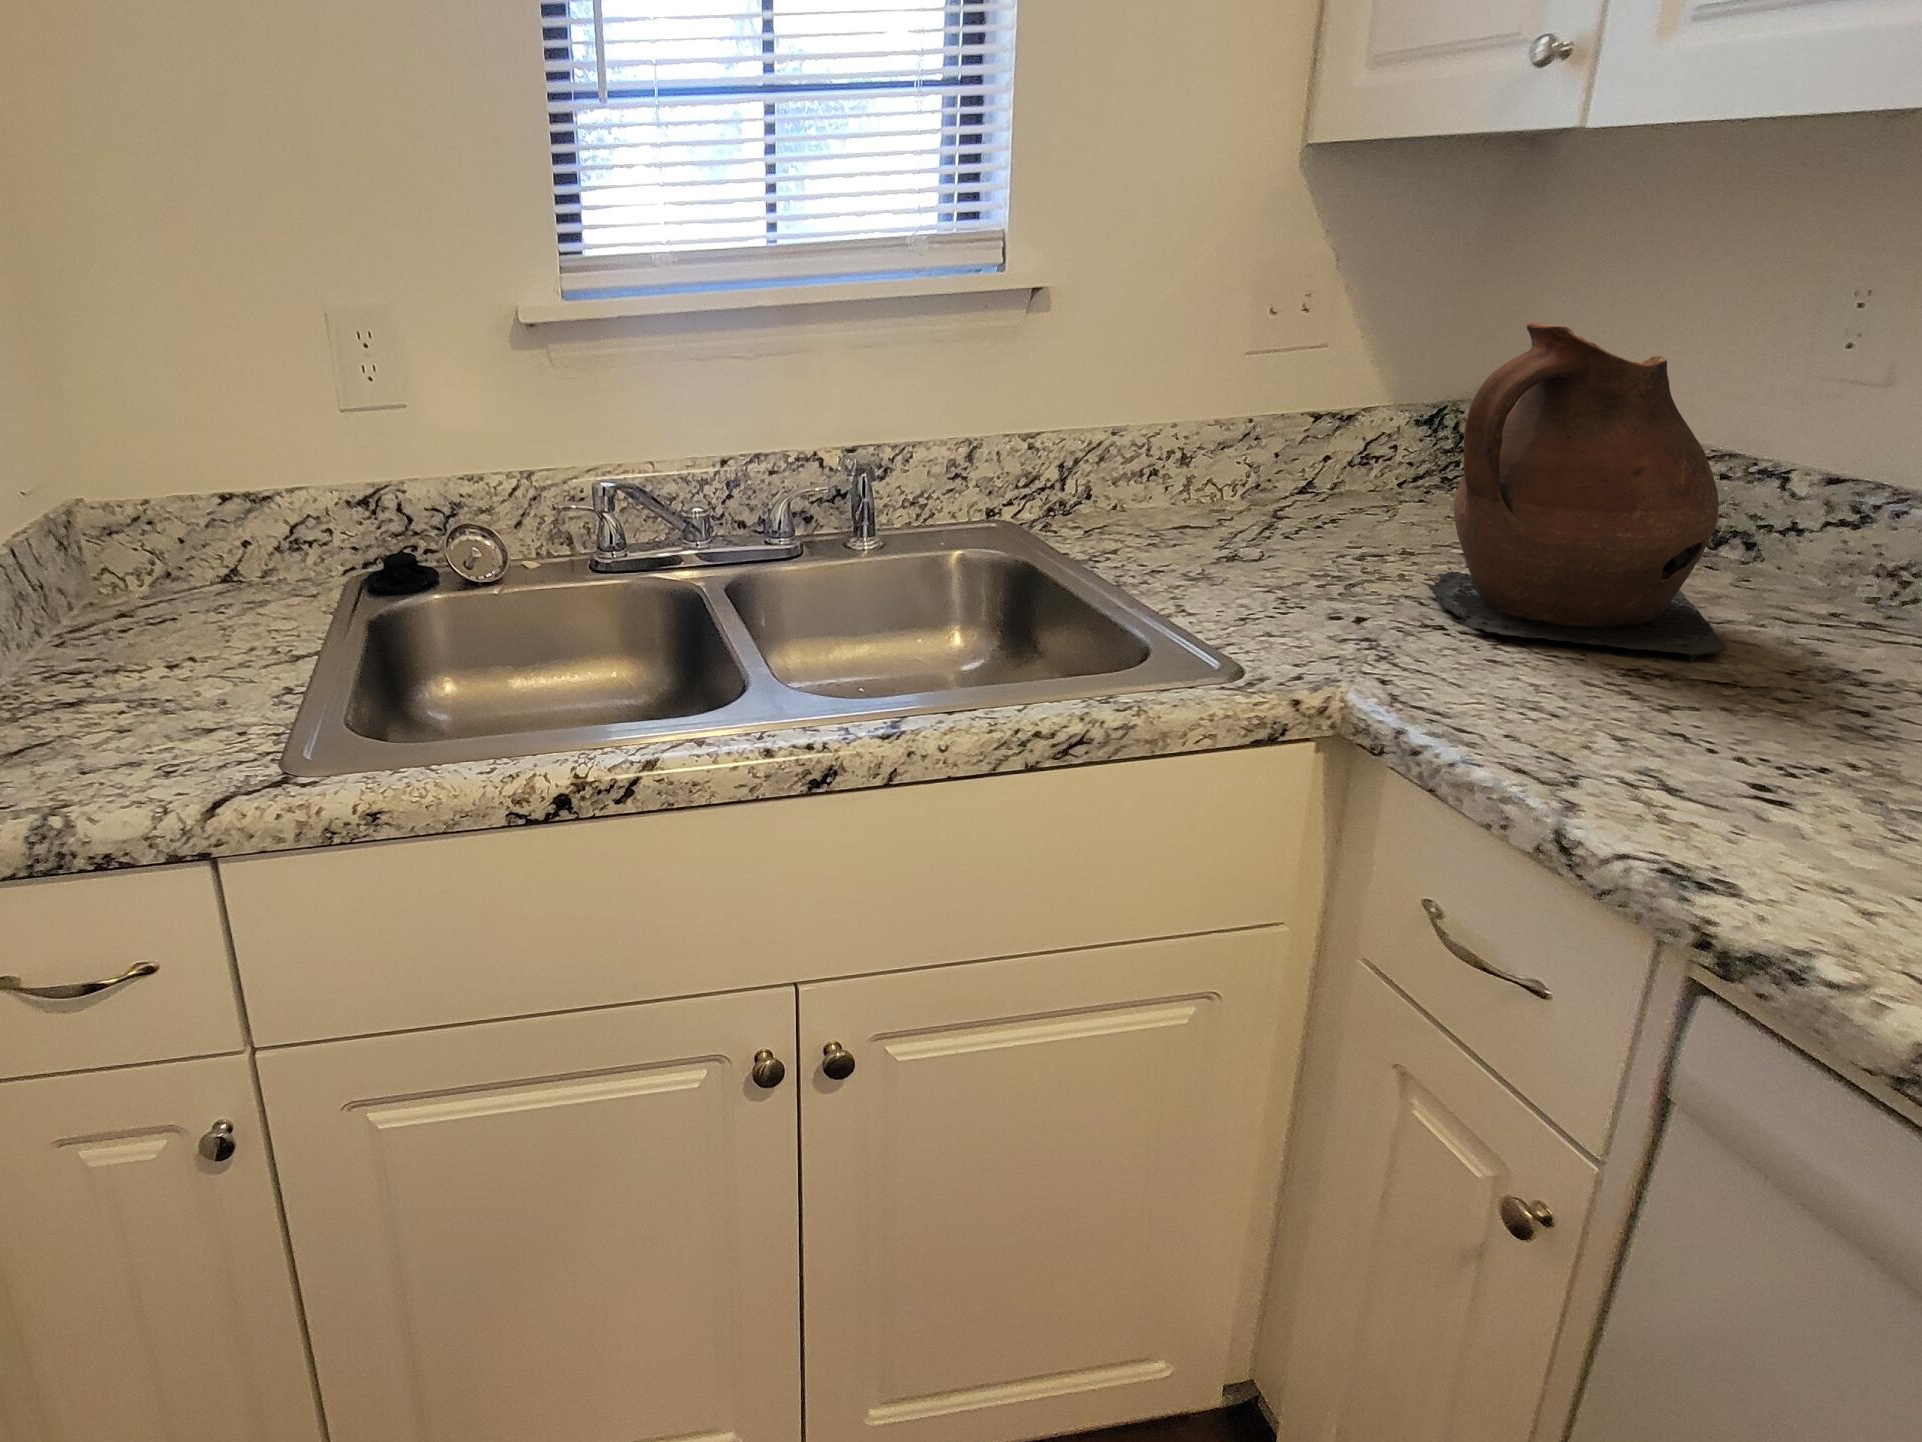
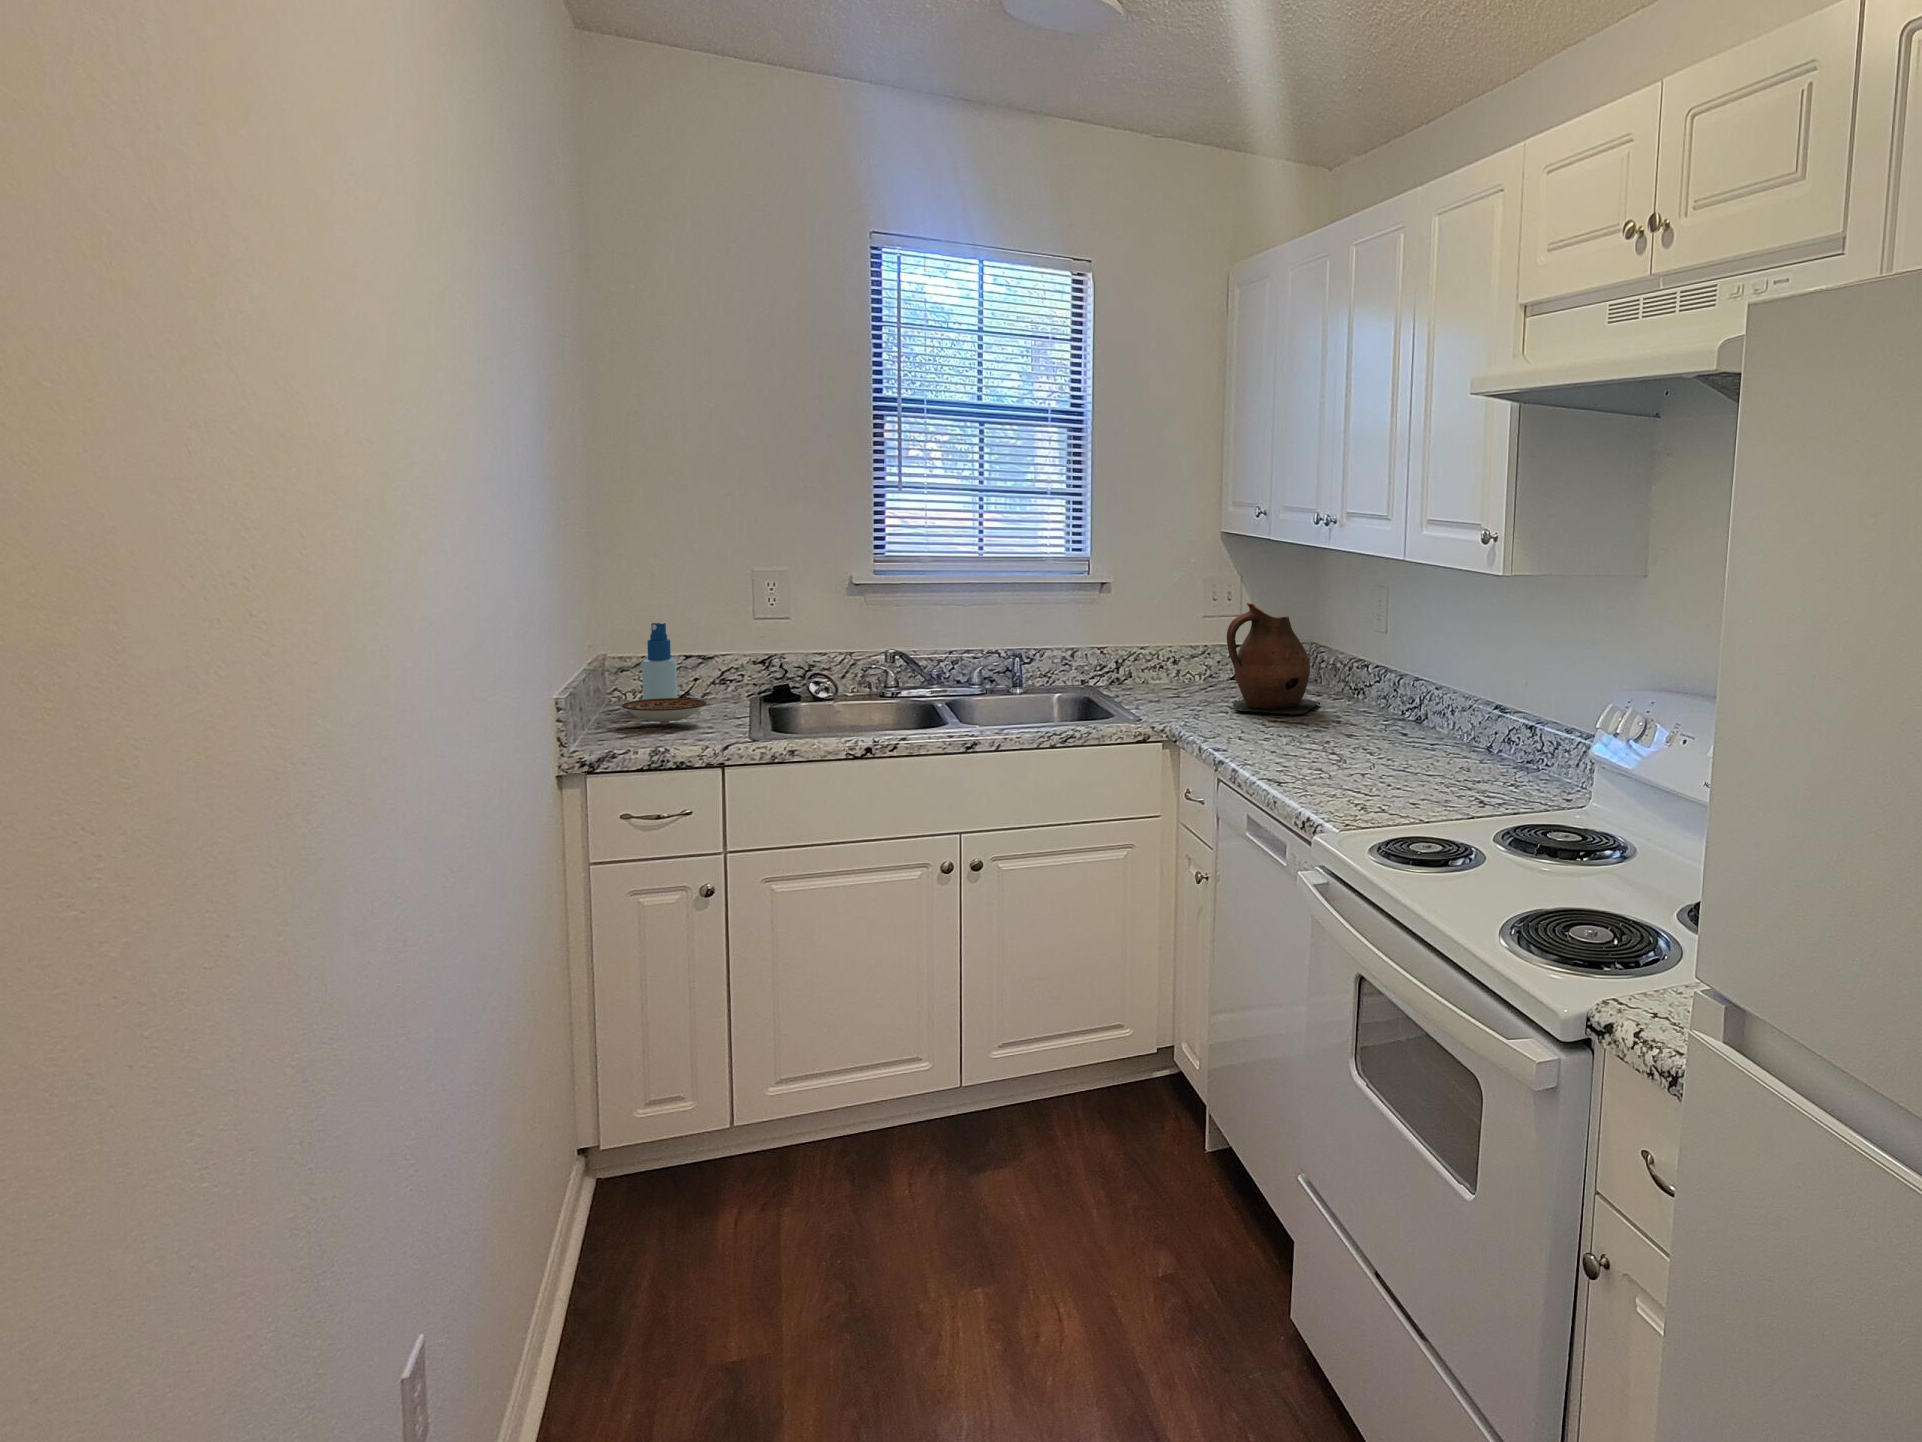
spray bottle: none [126,436,208,620] -> present [642,623,677,700]
ceramic bowl: none [39,616,221,686] -> present [622,698,707,724]

